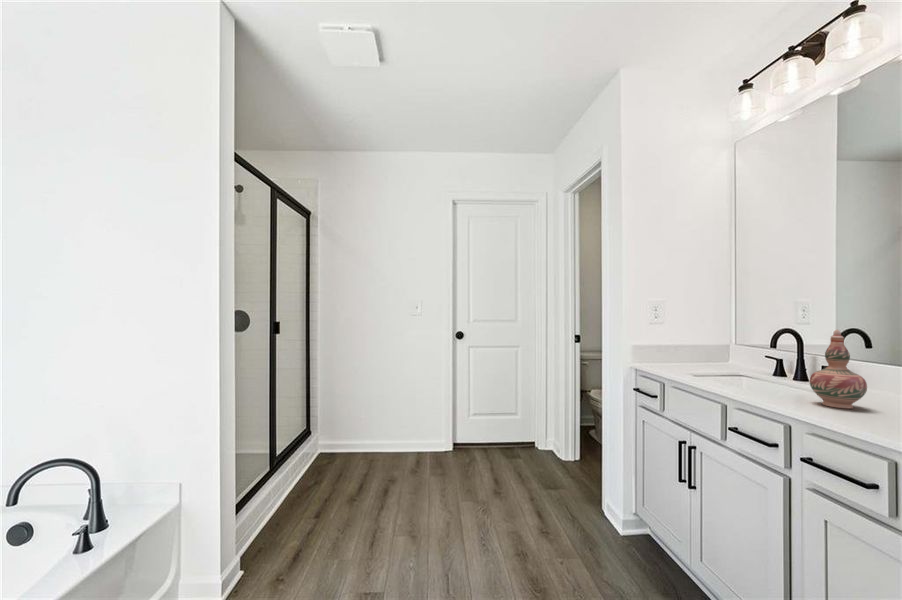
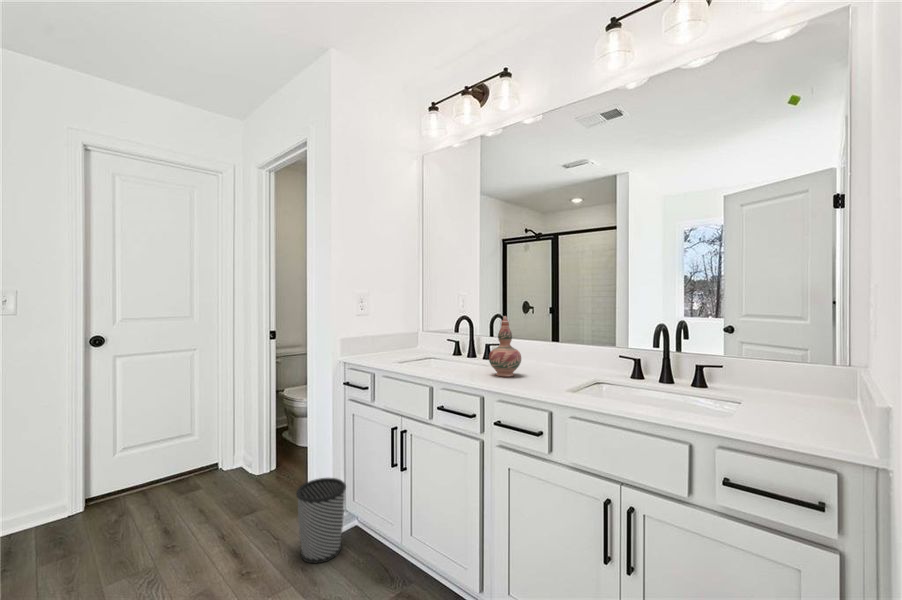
wastebasket: none [586,474,634,553] -> present [296,478,346,563]

